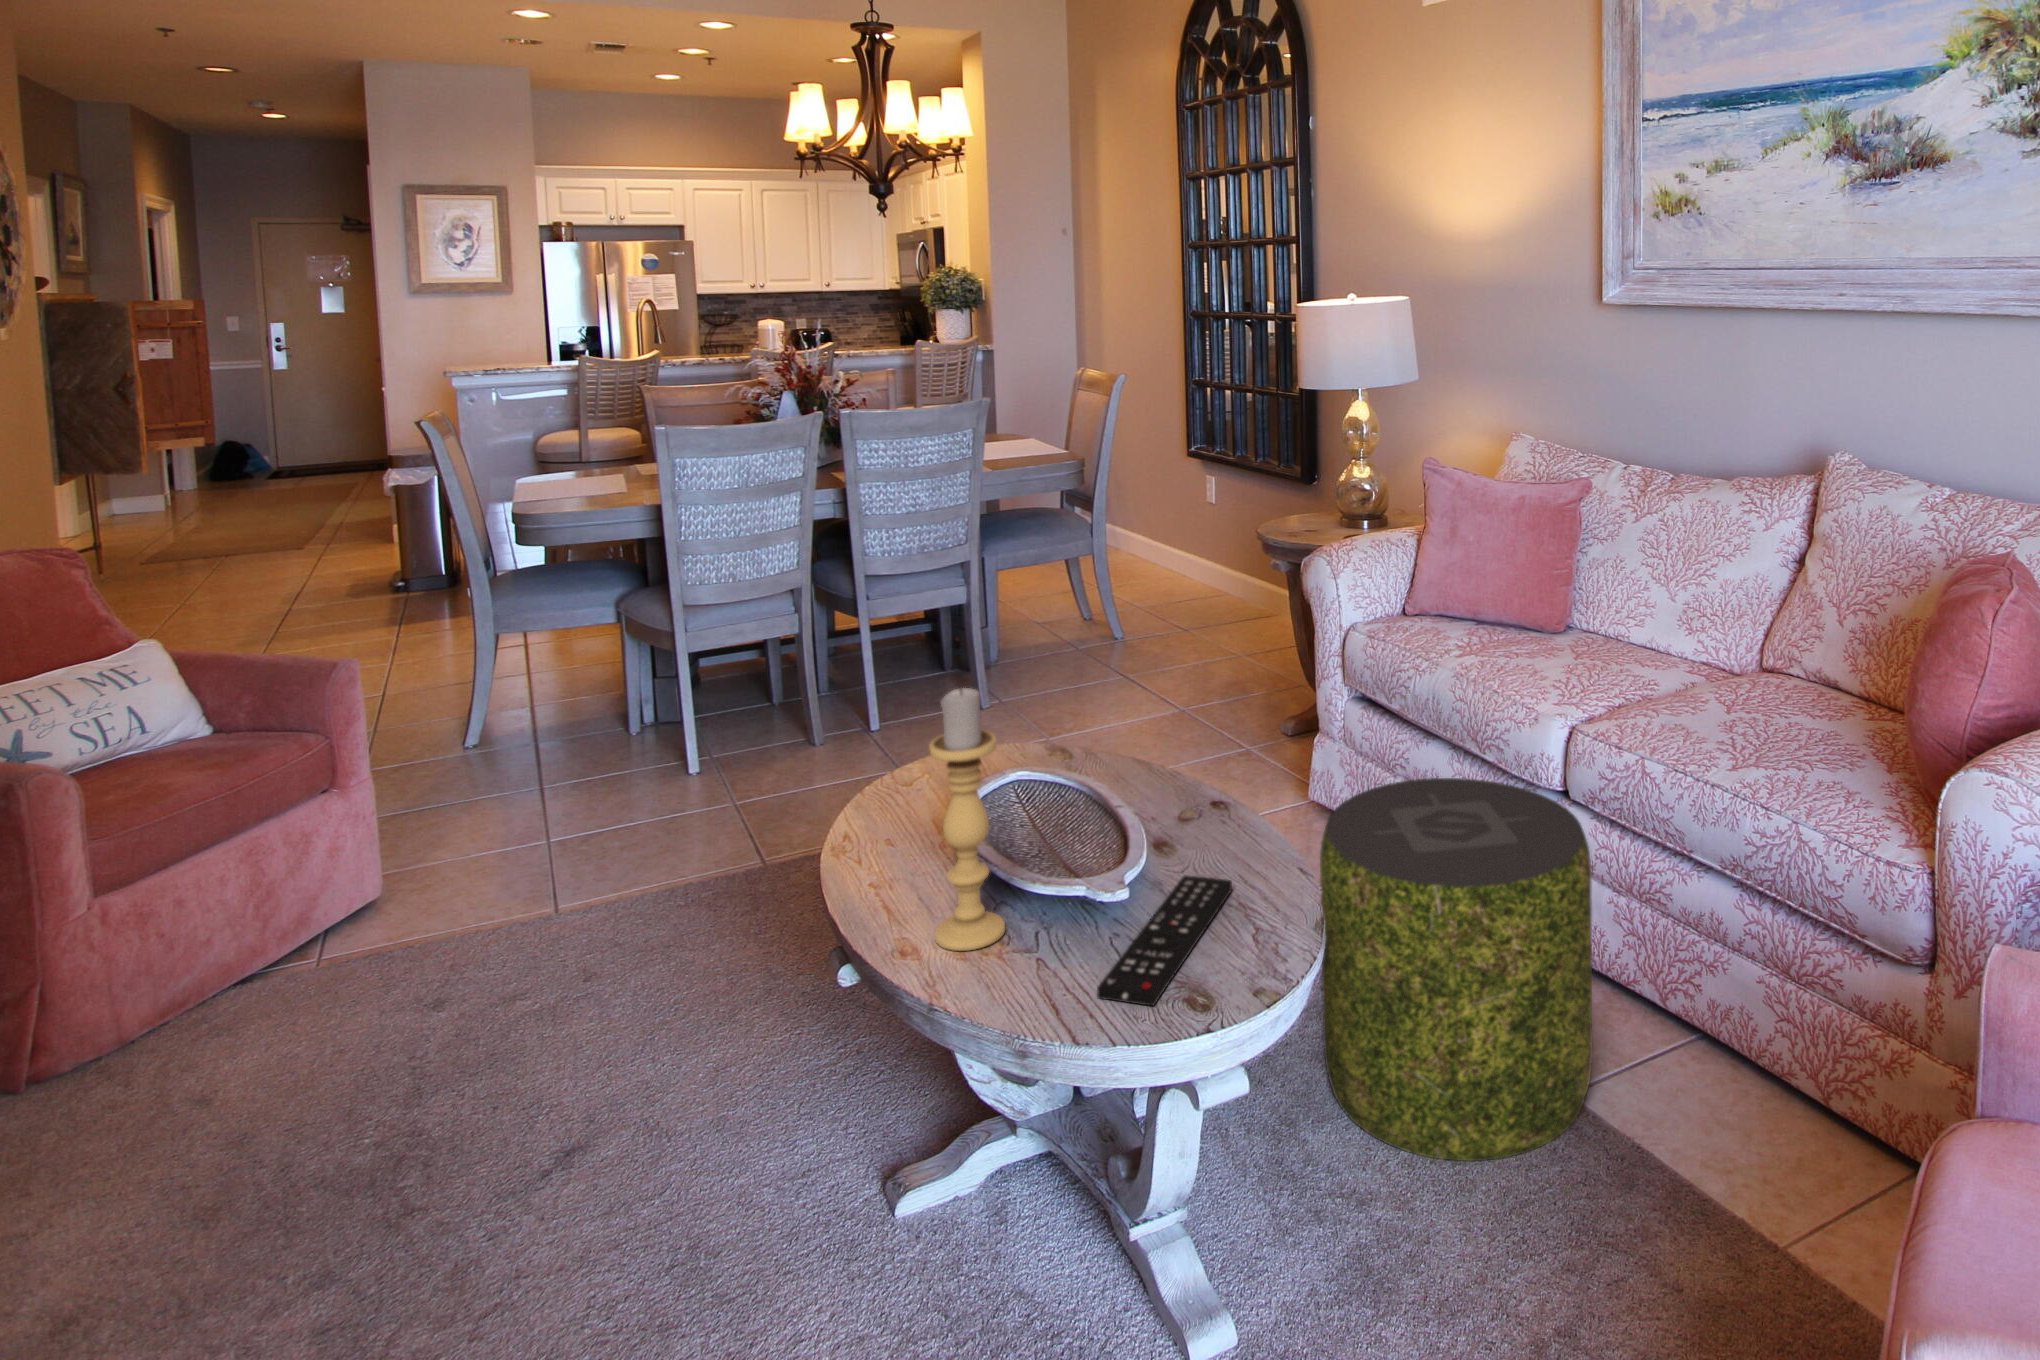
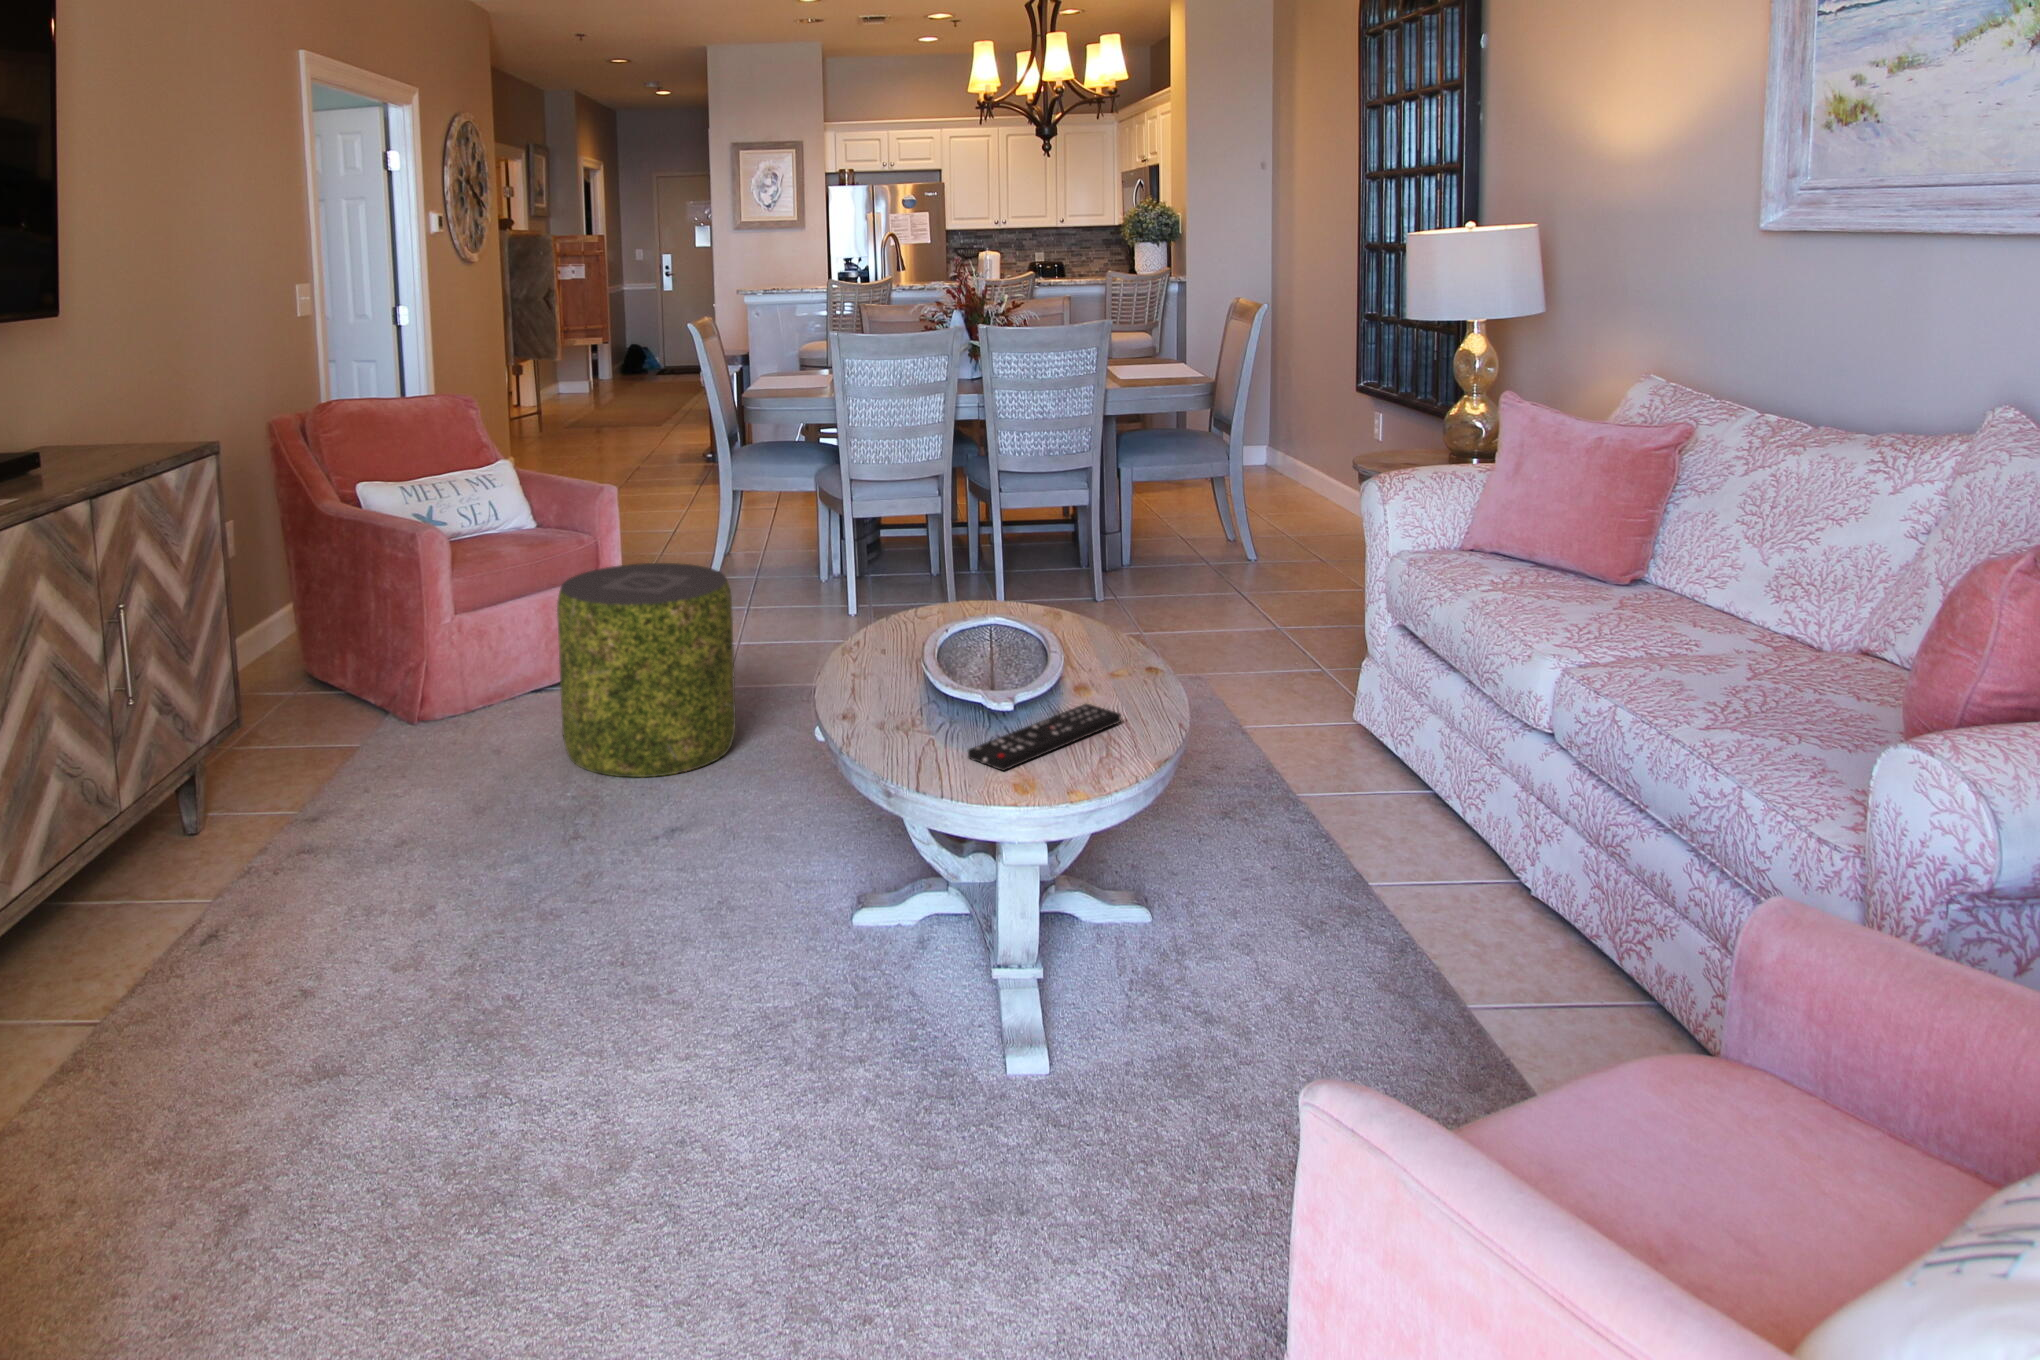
candle holder: present [929,688,1005,951] -> none [880,517,934,714]
pouf: present [1320,778,1592,1161] -> present [557,563,736,777]

